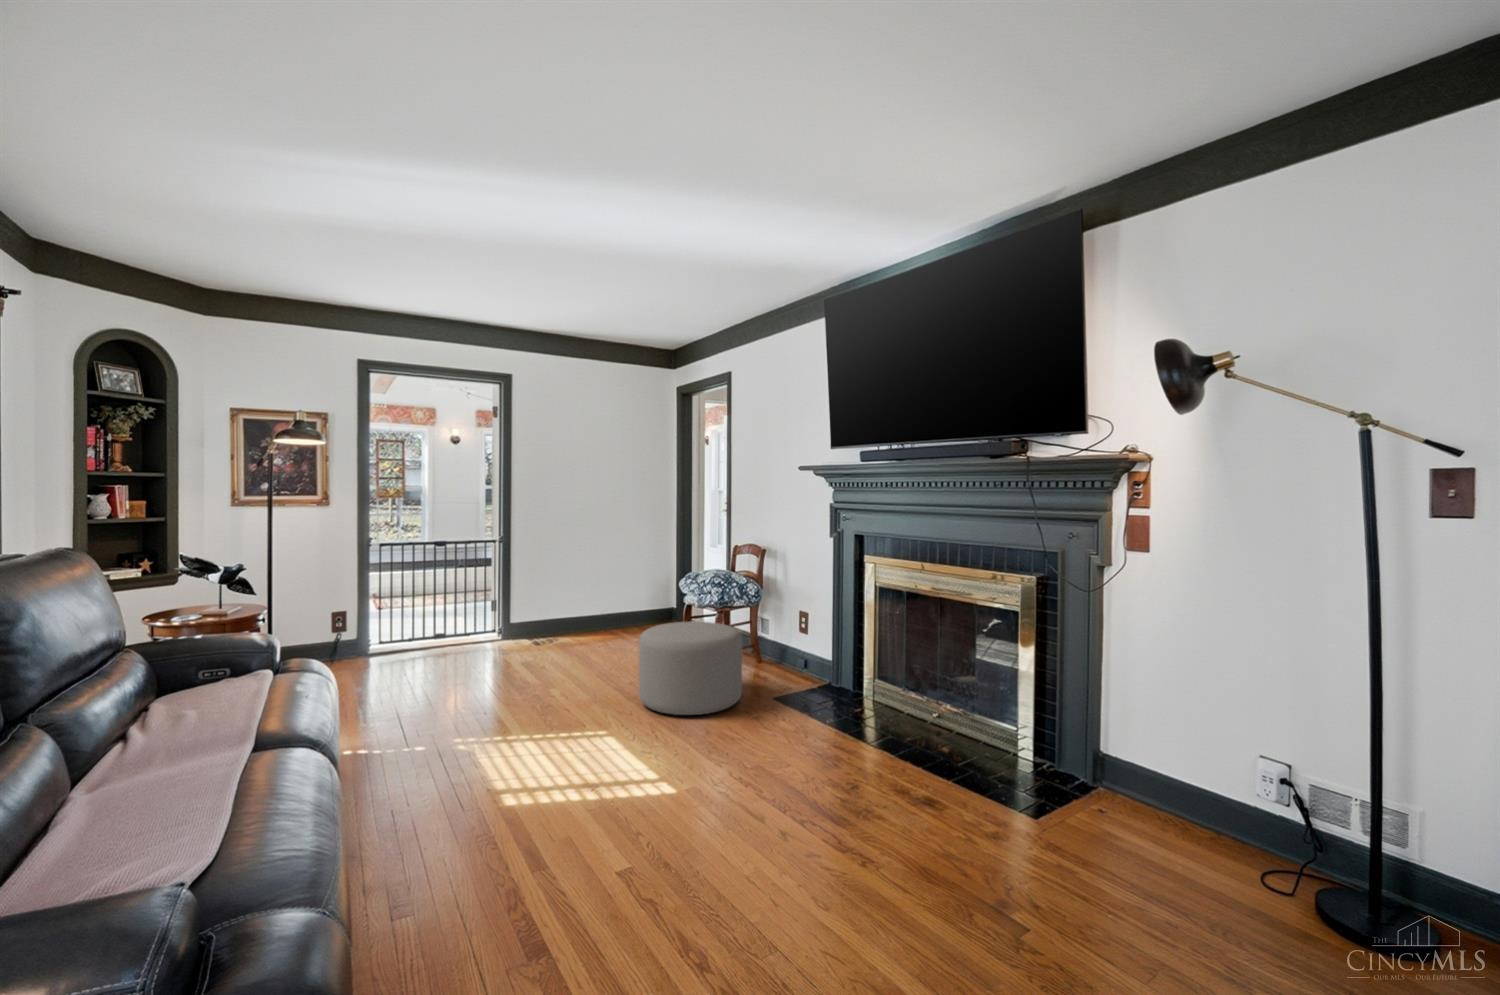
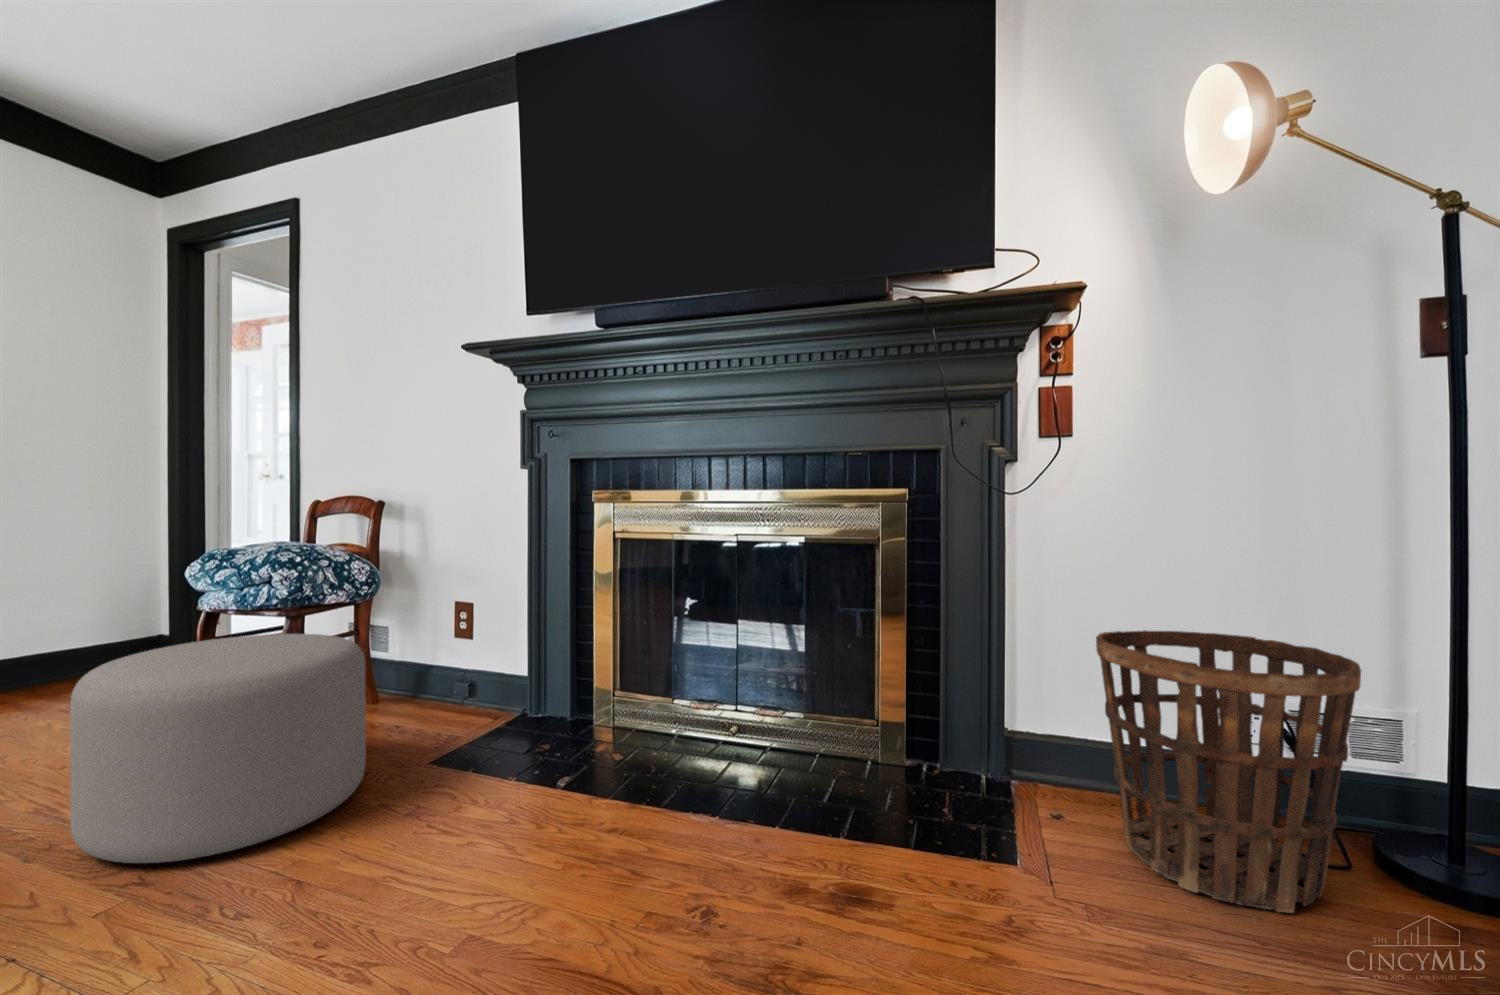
basket: none [1103,692,1275,884] -> present [1096,631,1361,913]

